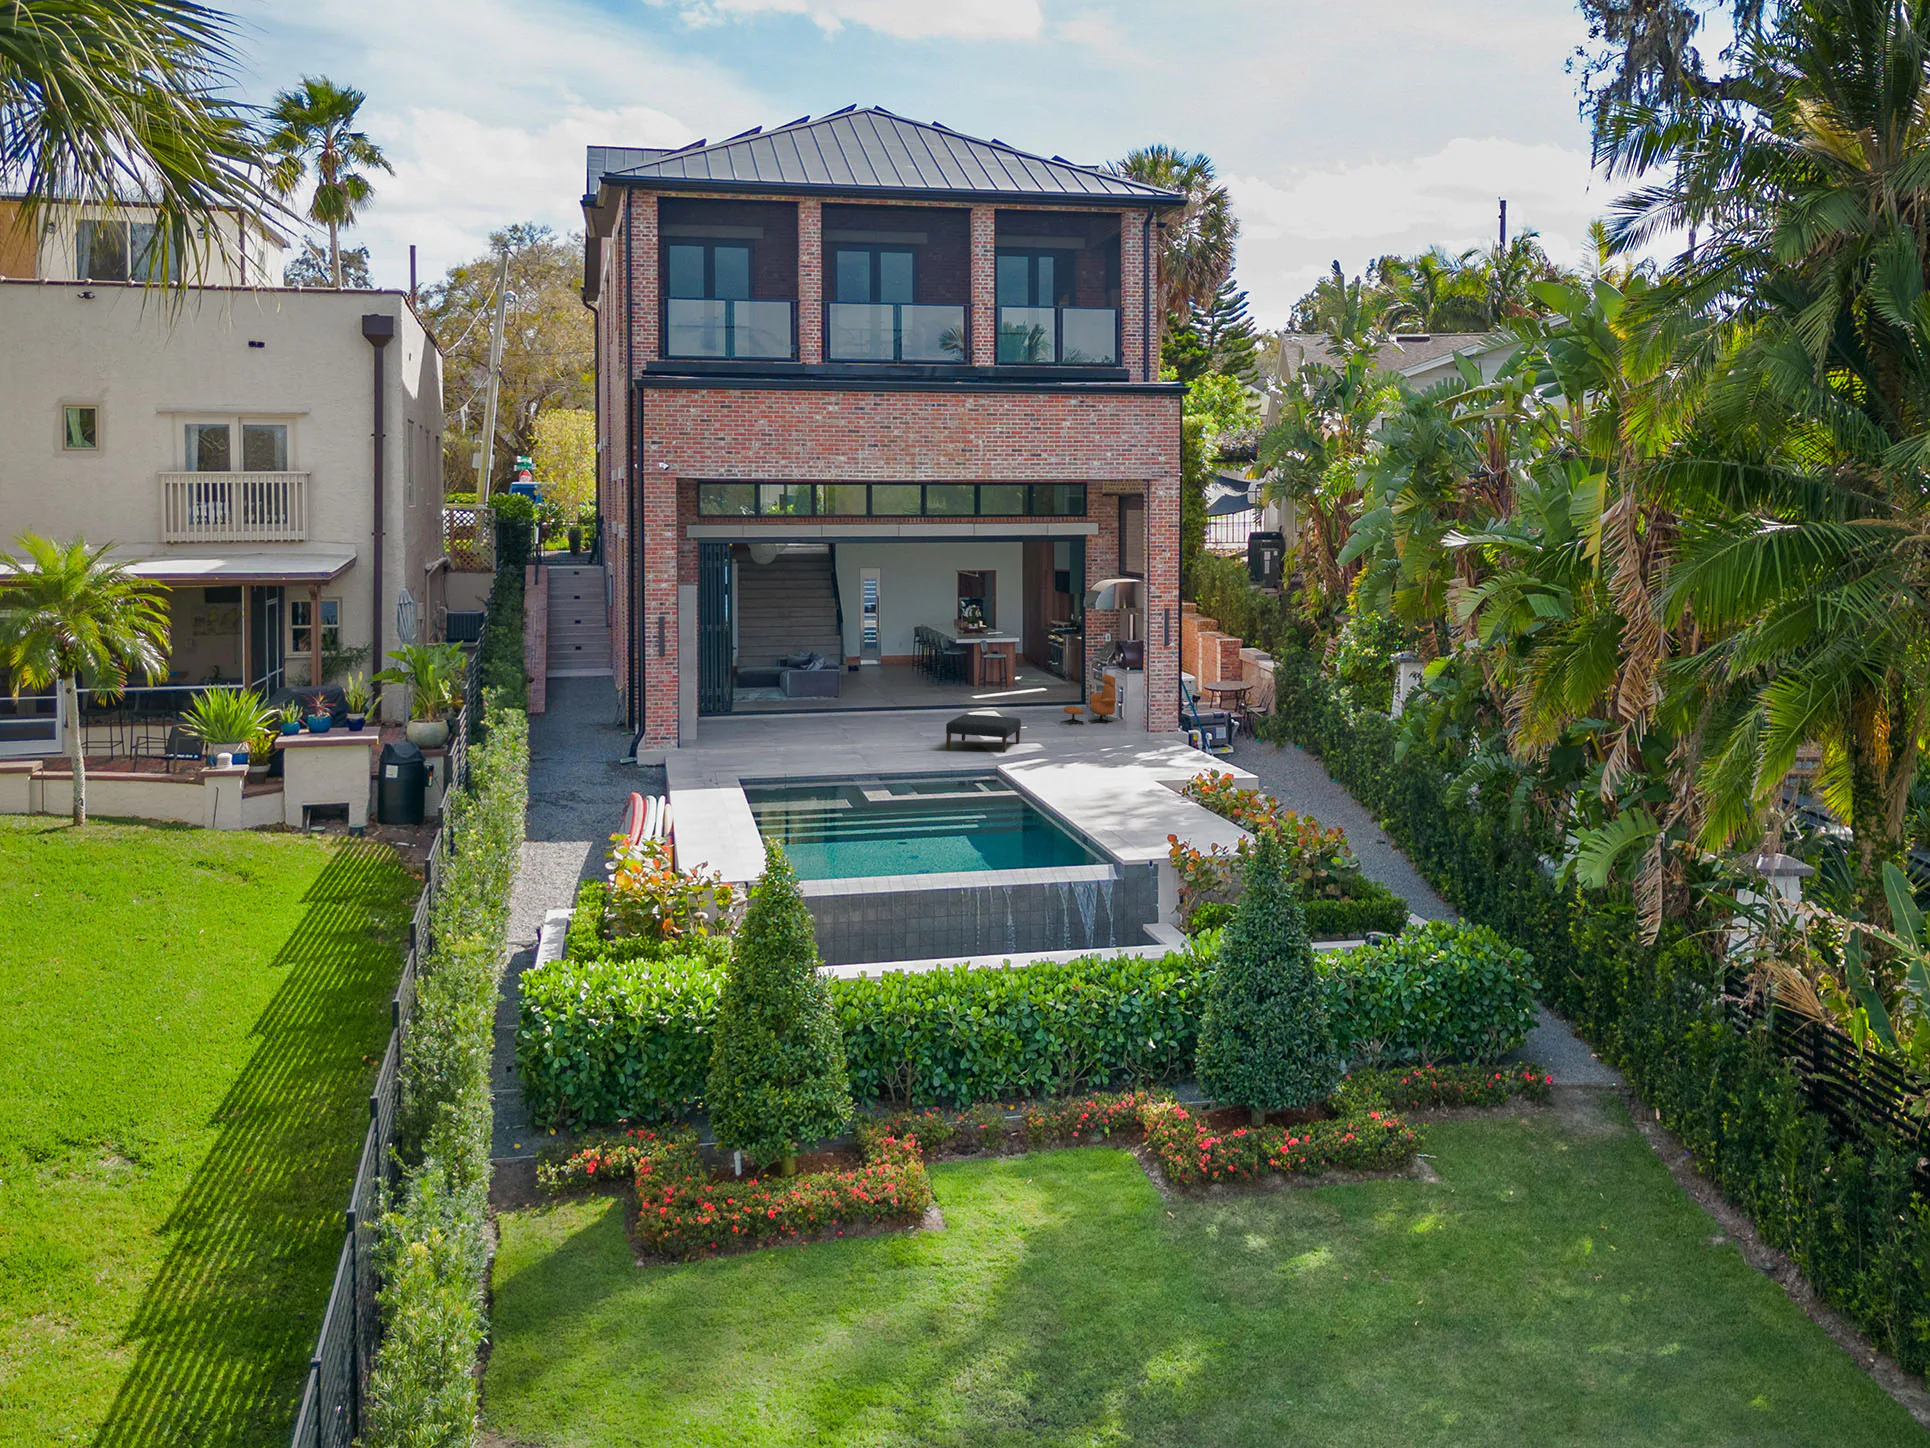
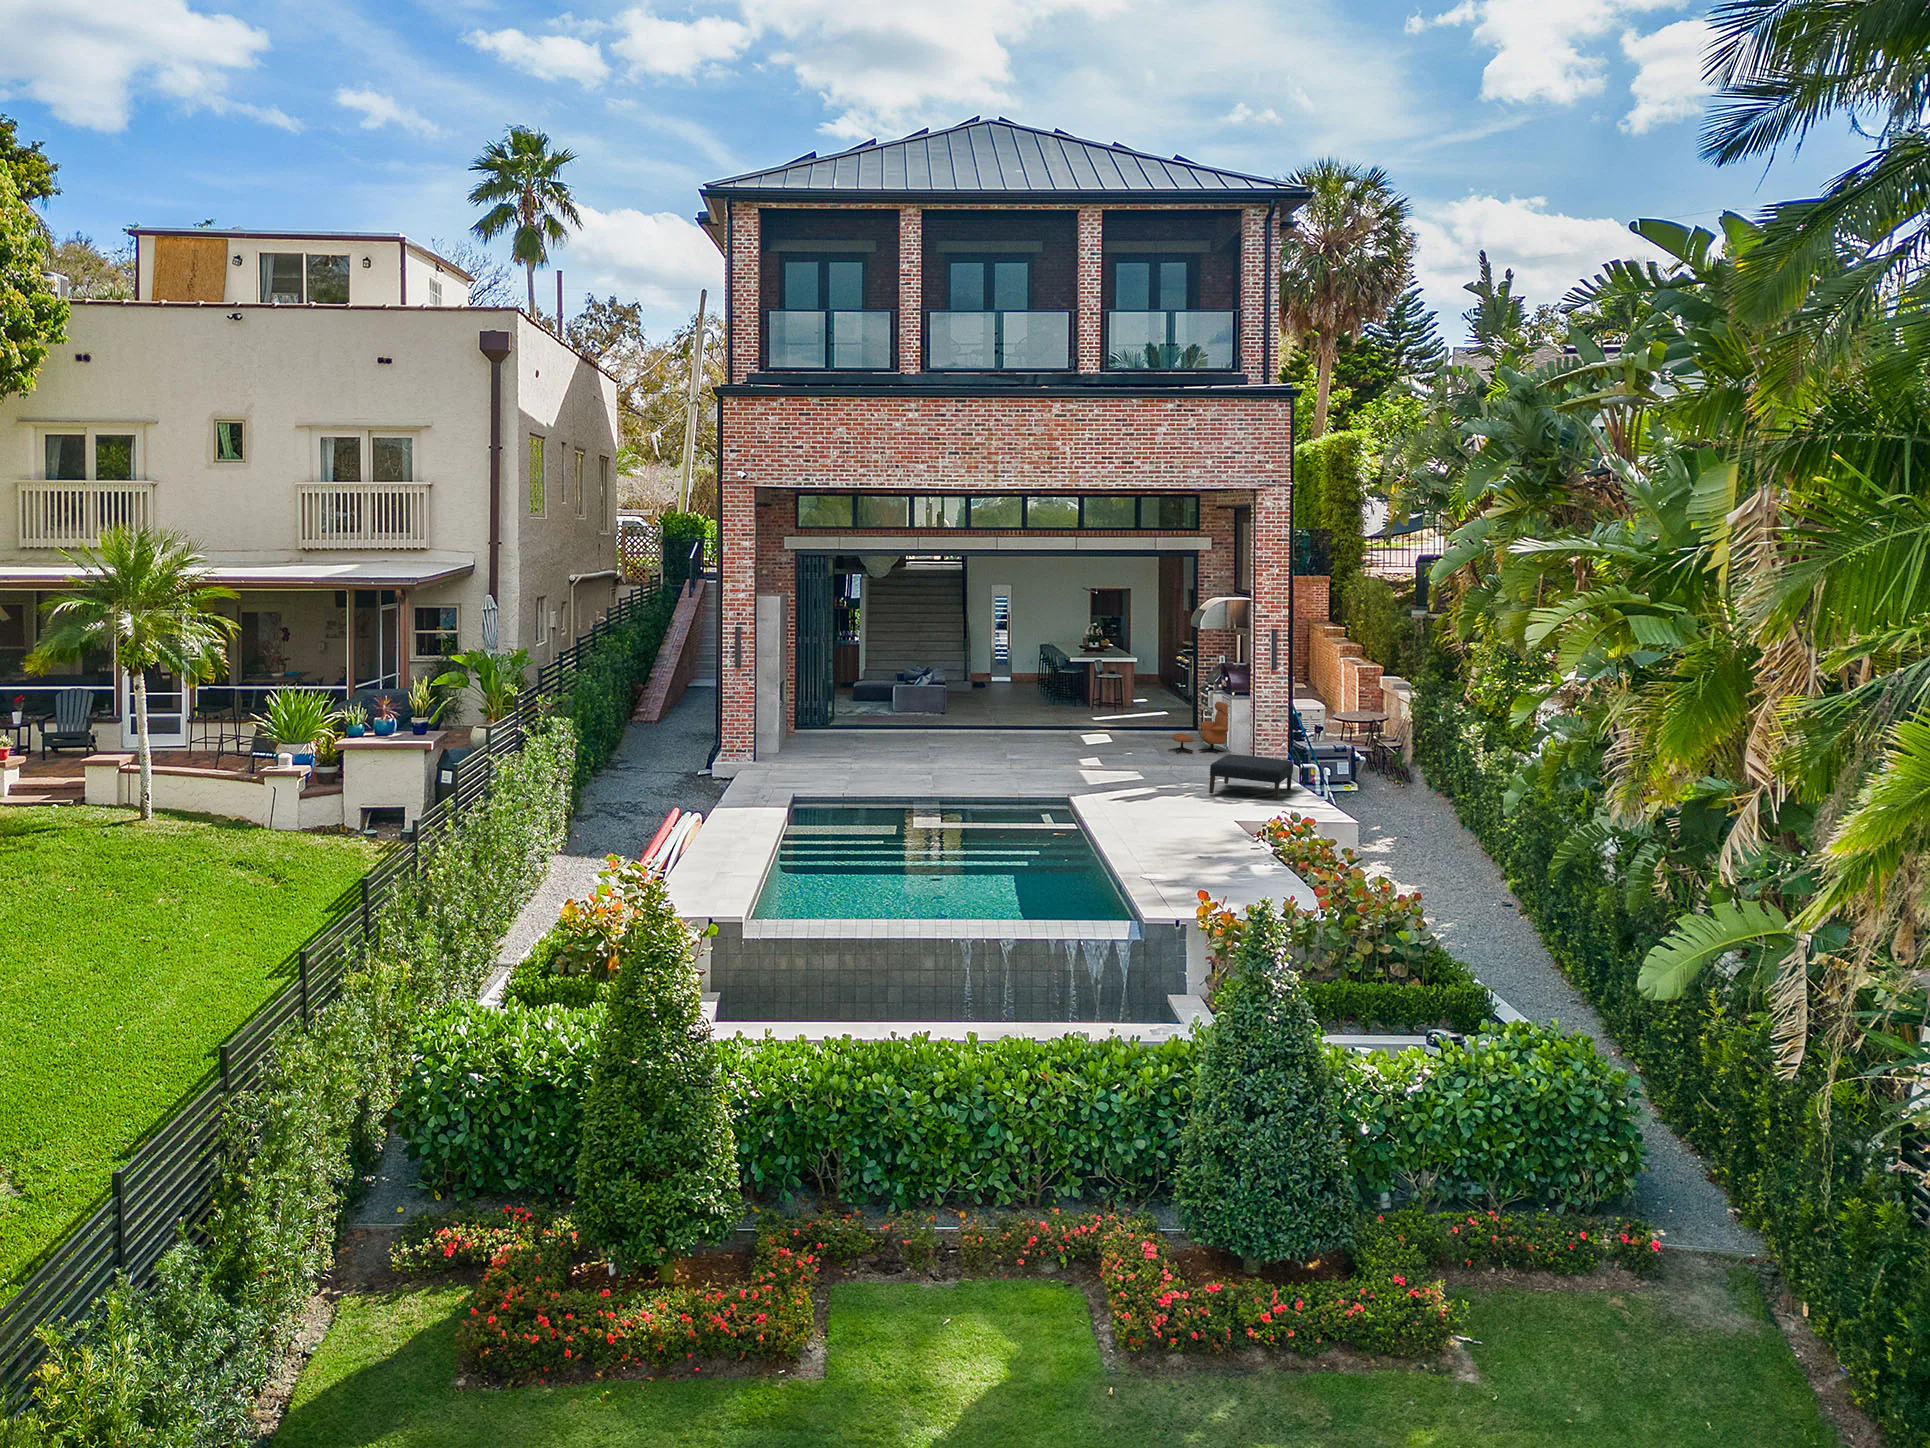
ottoman: present [946,714,1021,753] -> present [1209,754,1293,800]

